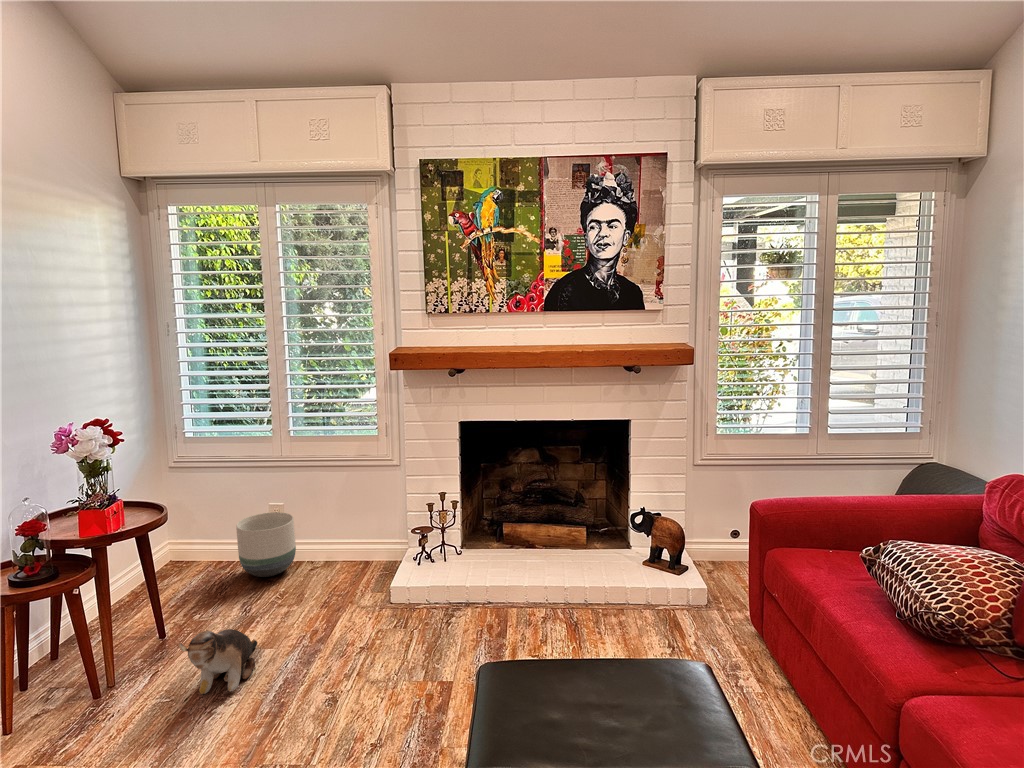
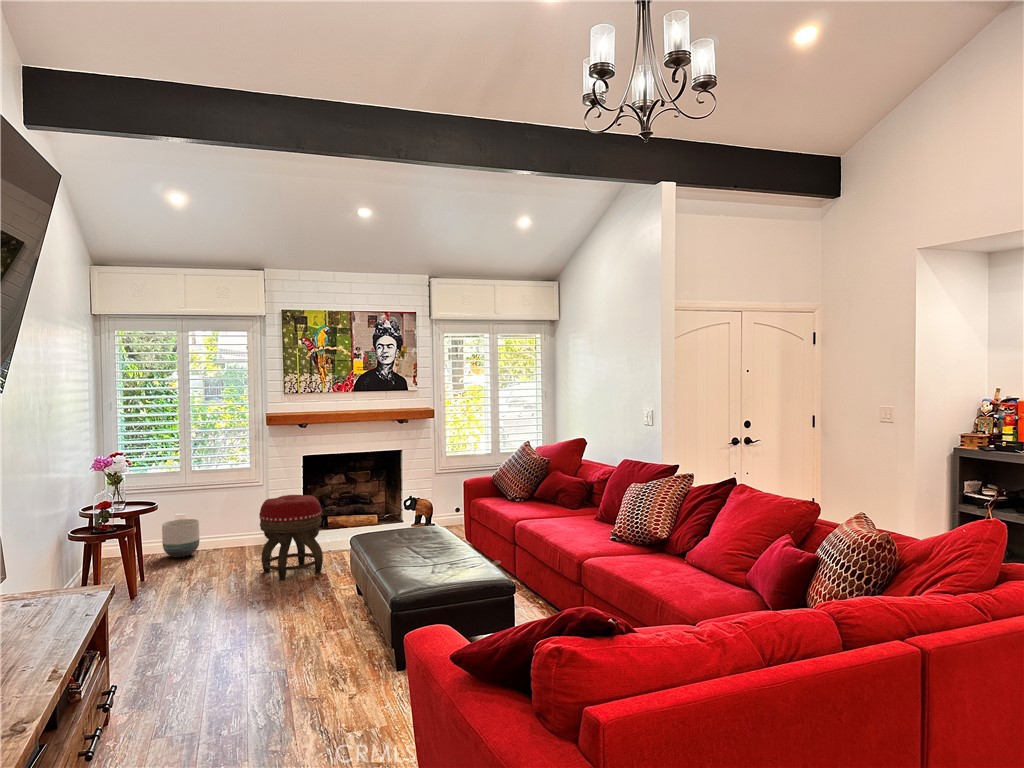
footstool: none [327,513,449,697] -> present [259,495,323,580]
plush toy: present [179,629,257,694] -> none [192,553,217,589]

